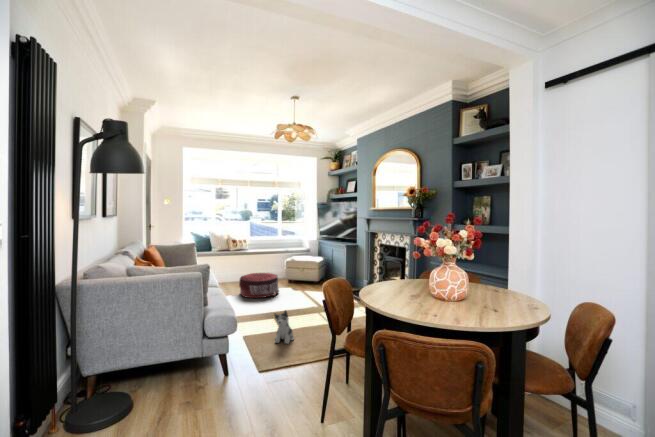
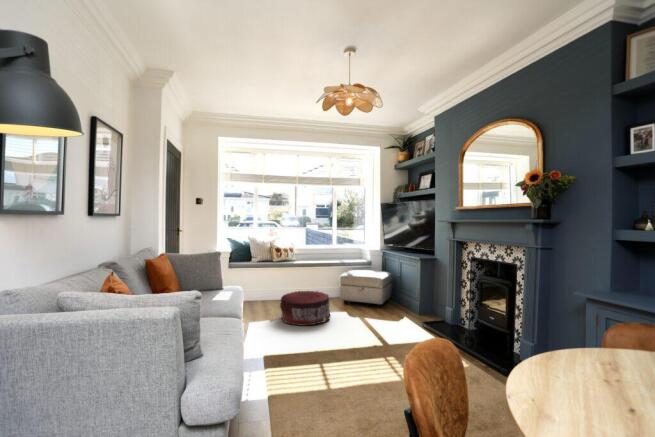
plush toy: present [274,310,294,344] -> none [314,362,345,419]

